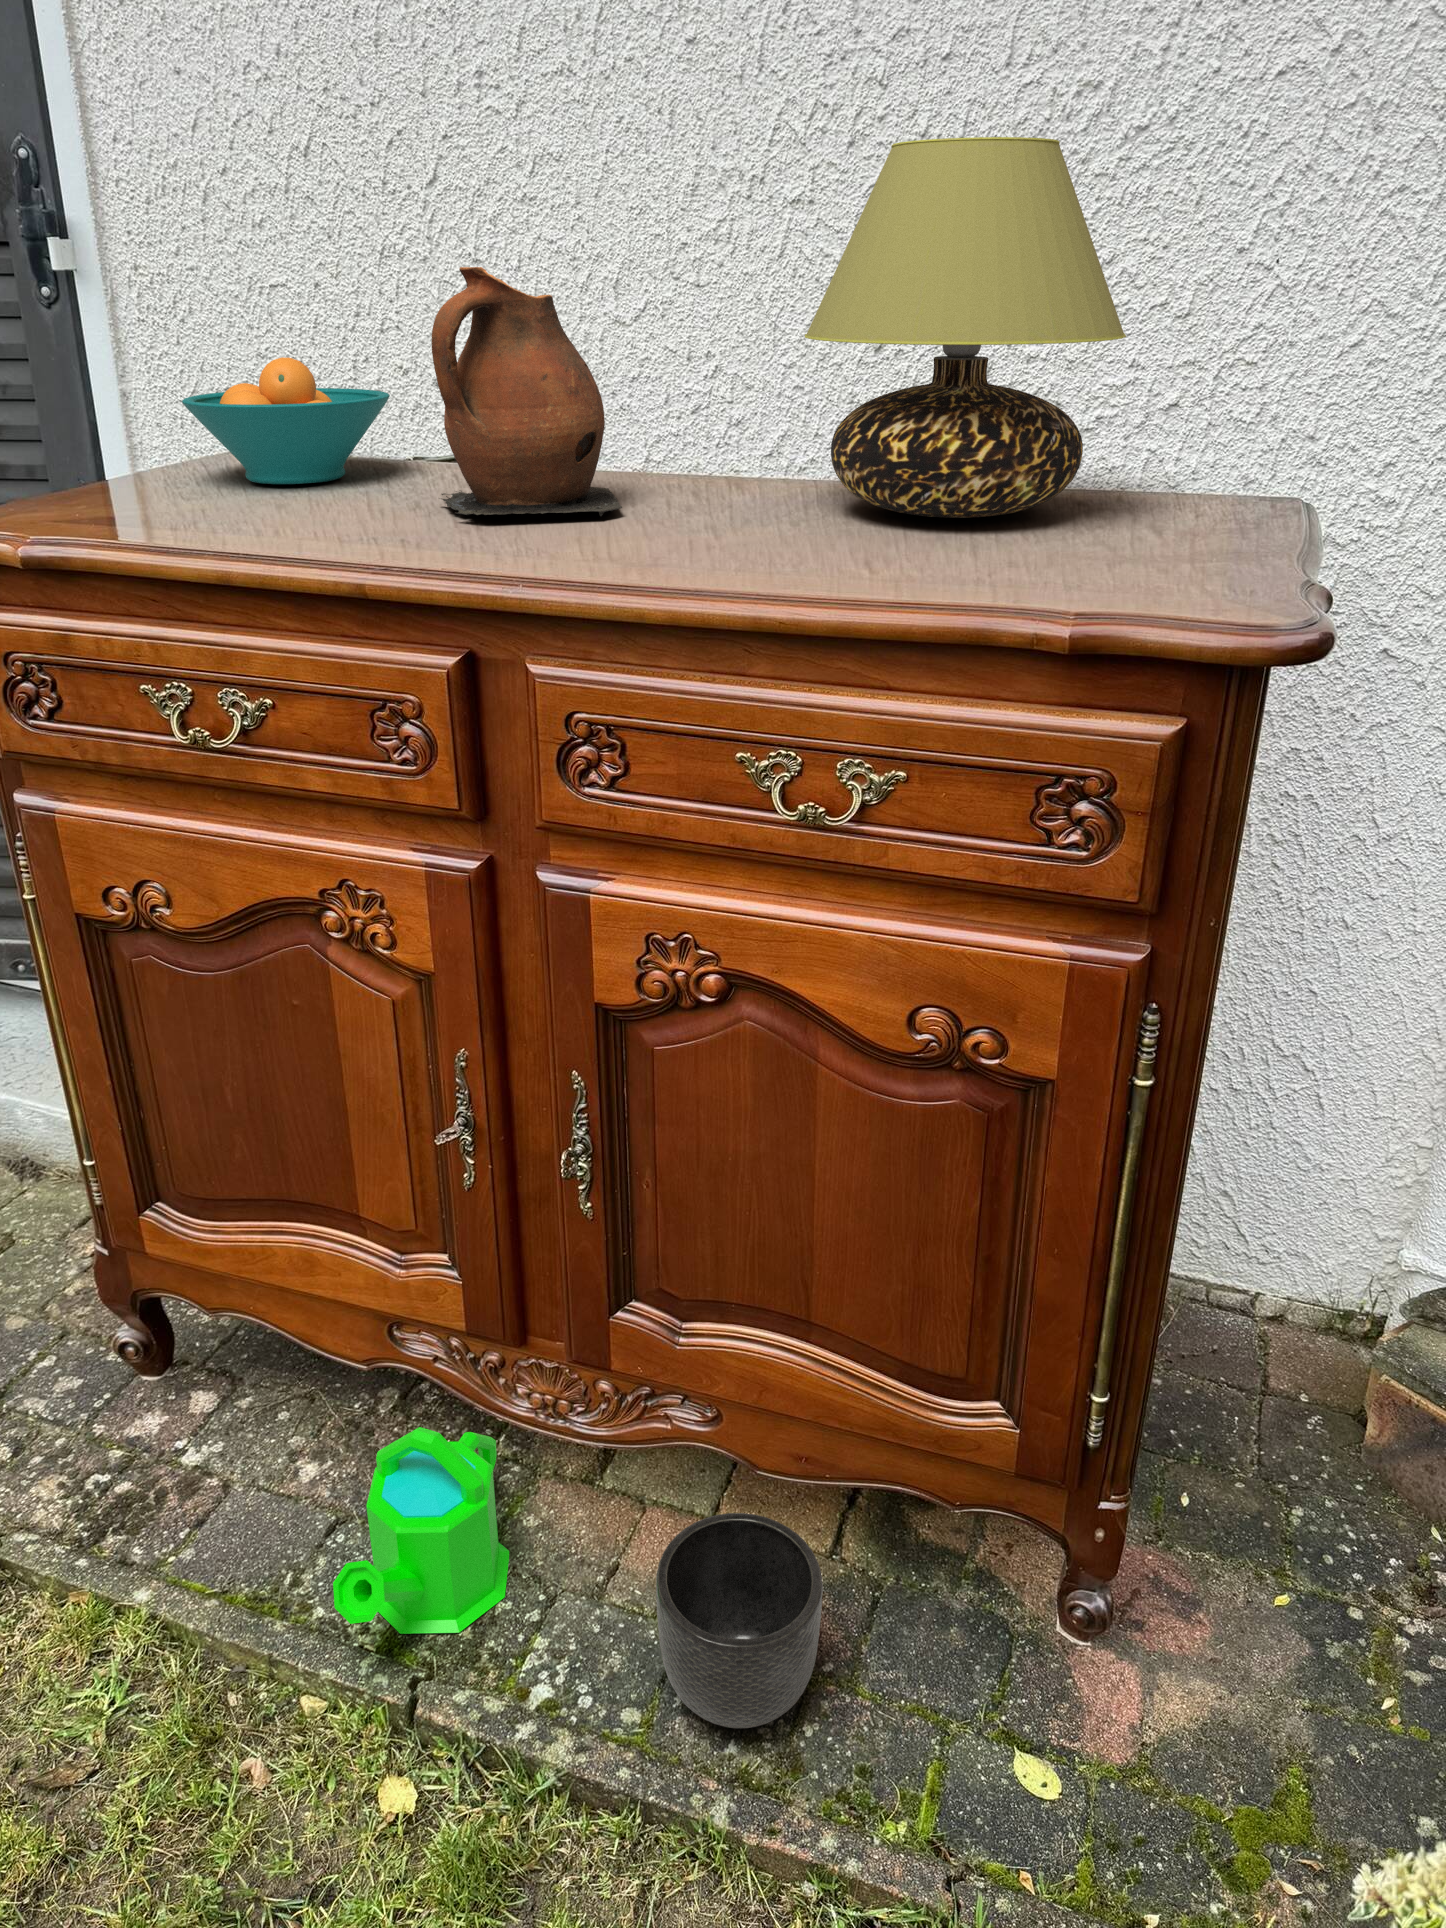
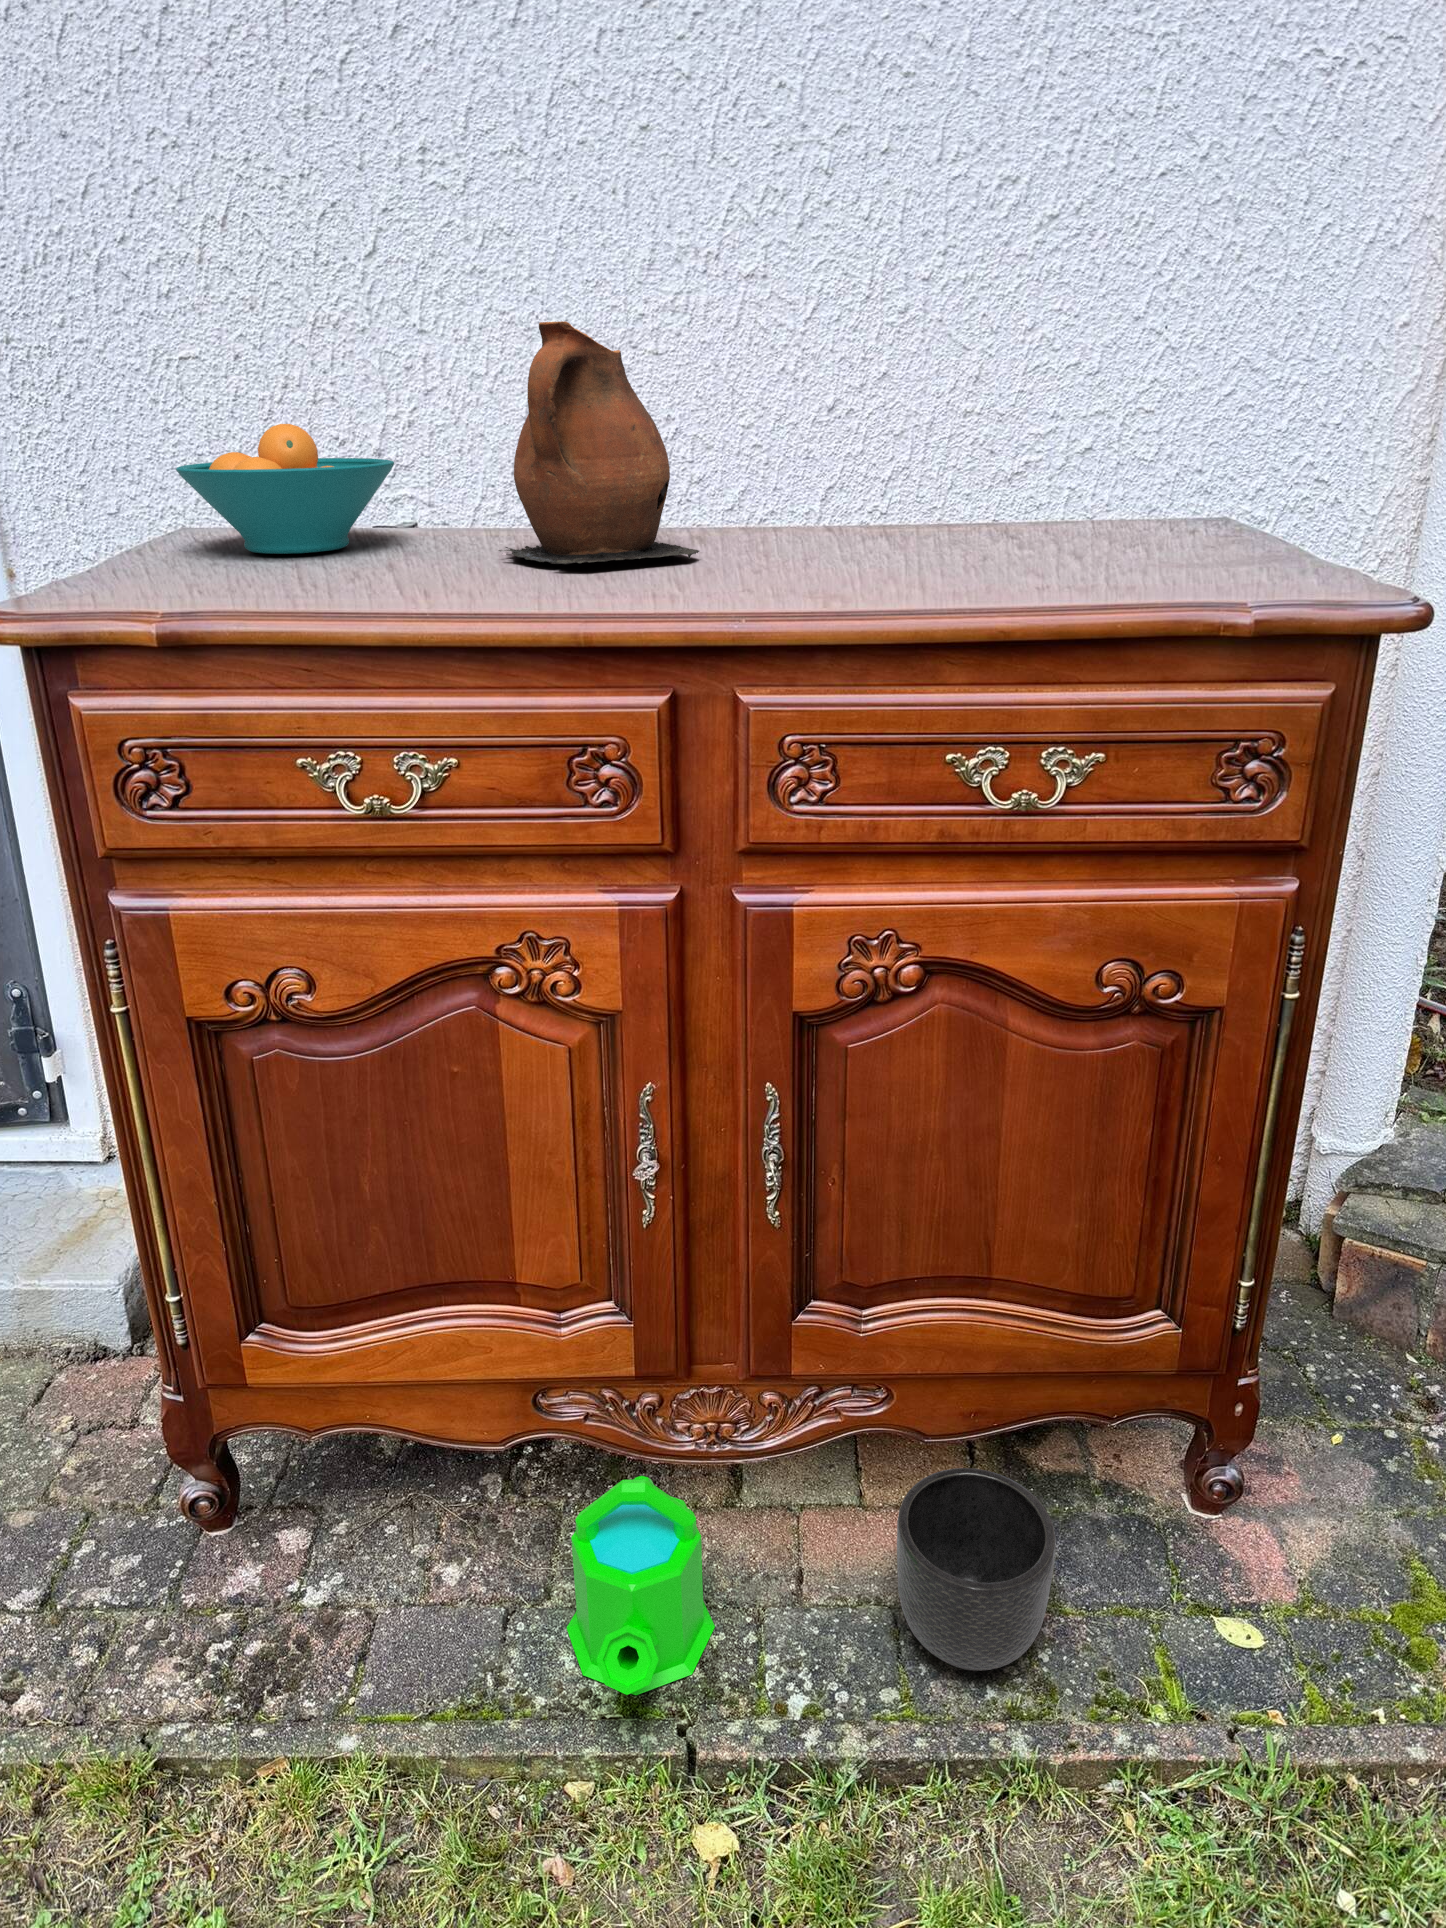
table lamp: present [805,137,1126,518] -> none [844,209,1126,542]

